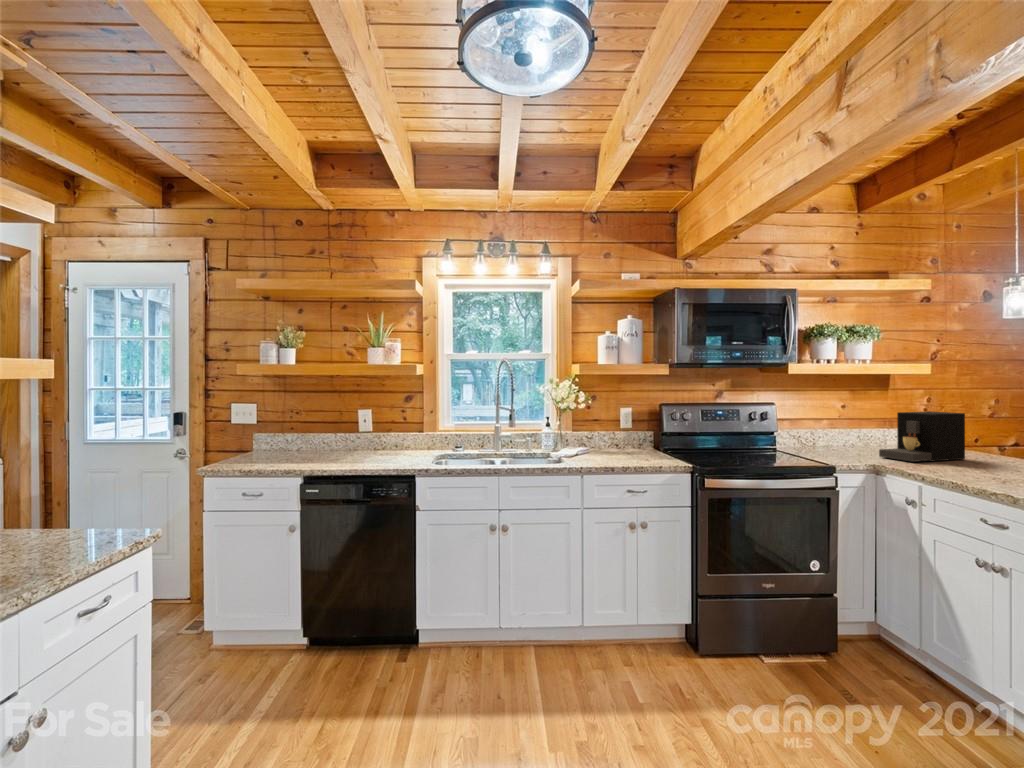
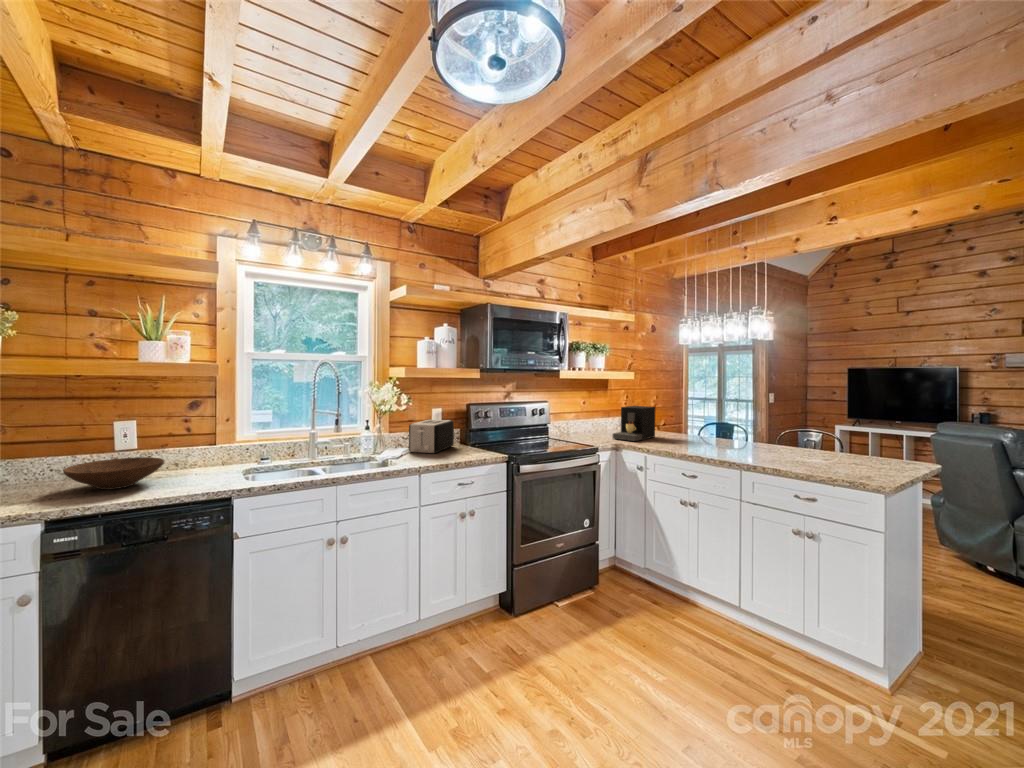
toaster: none [587,421,641,456] -> present [409,420,454,453]
wooden bowl: none [321,439,379,460] -> present [63,457,164,490]

